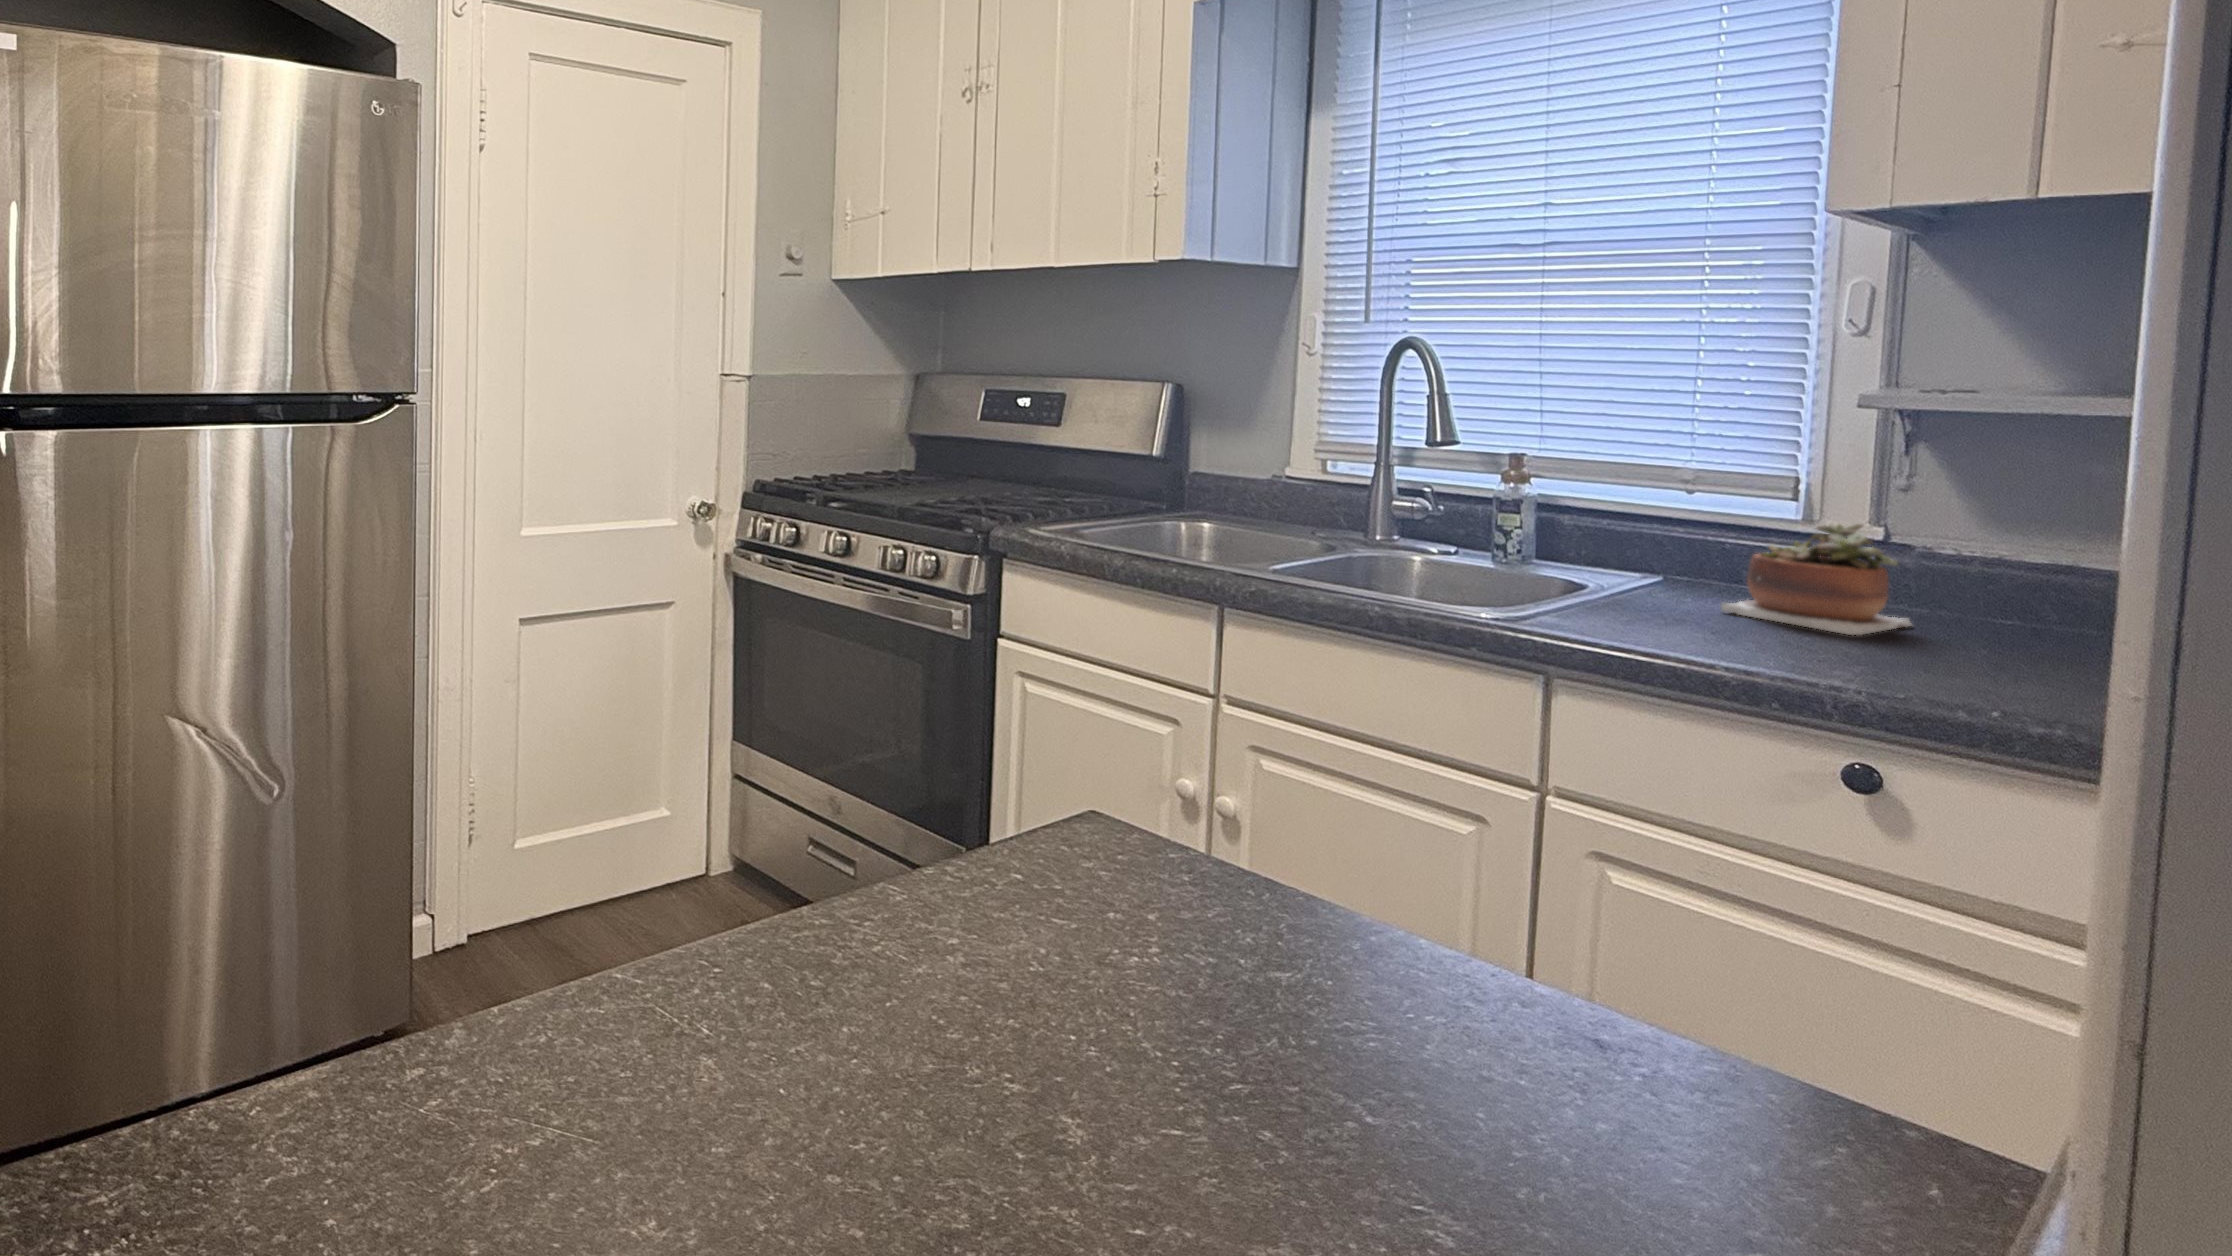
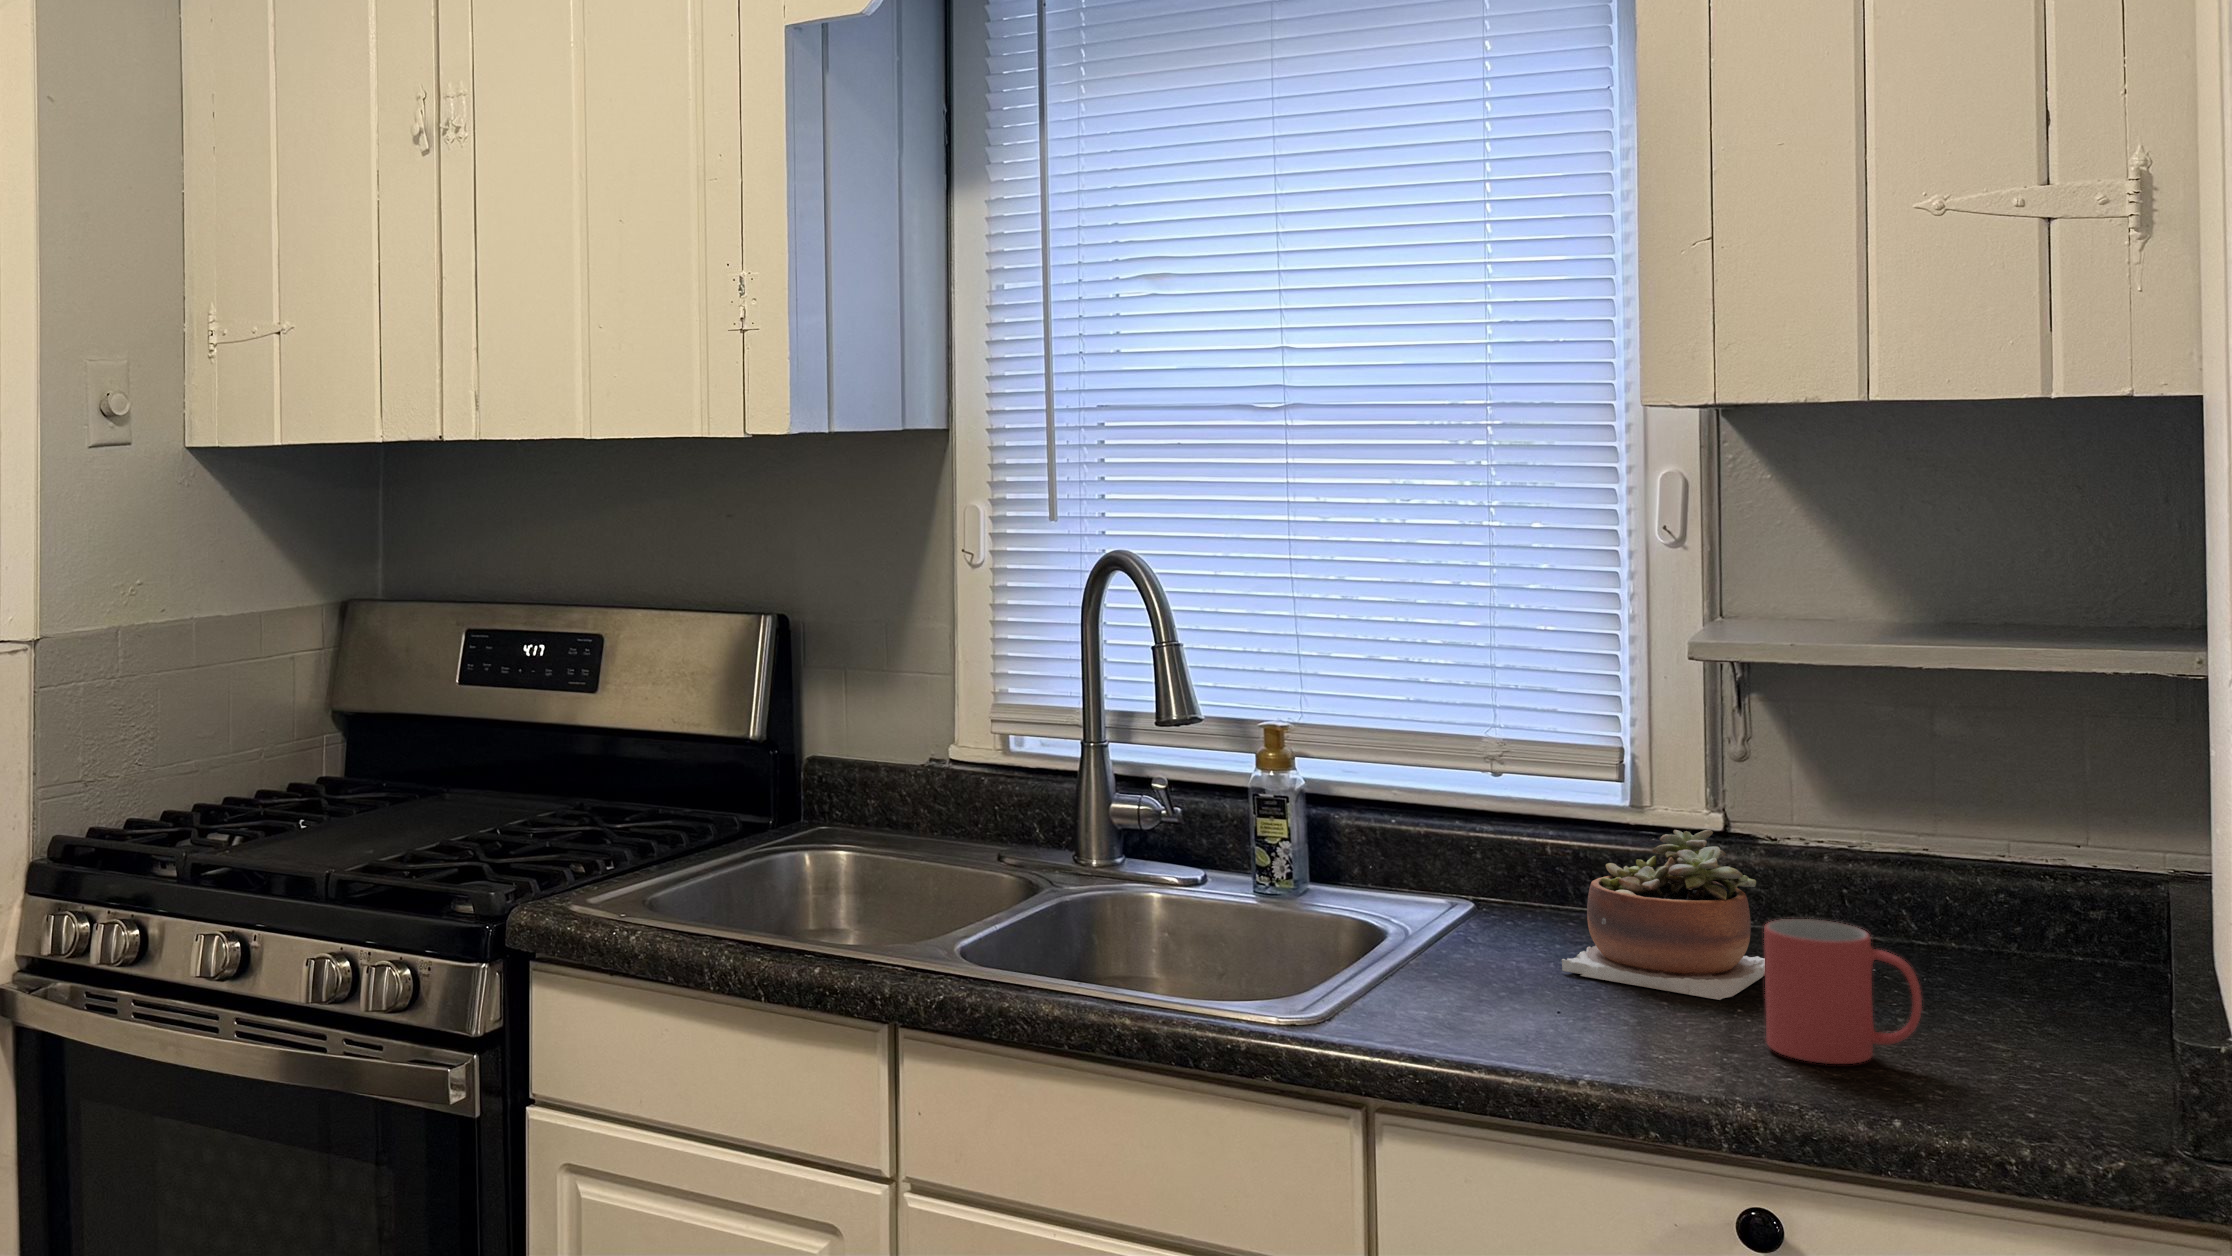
mug: none [1879,572,2023,672] -> present [1764,919,1922,1064]

